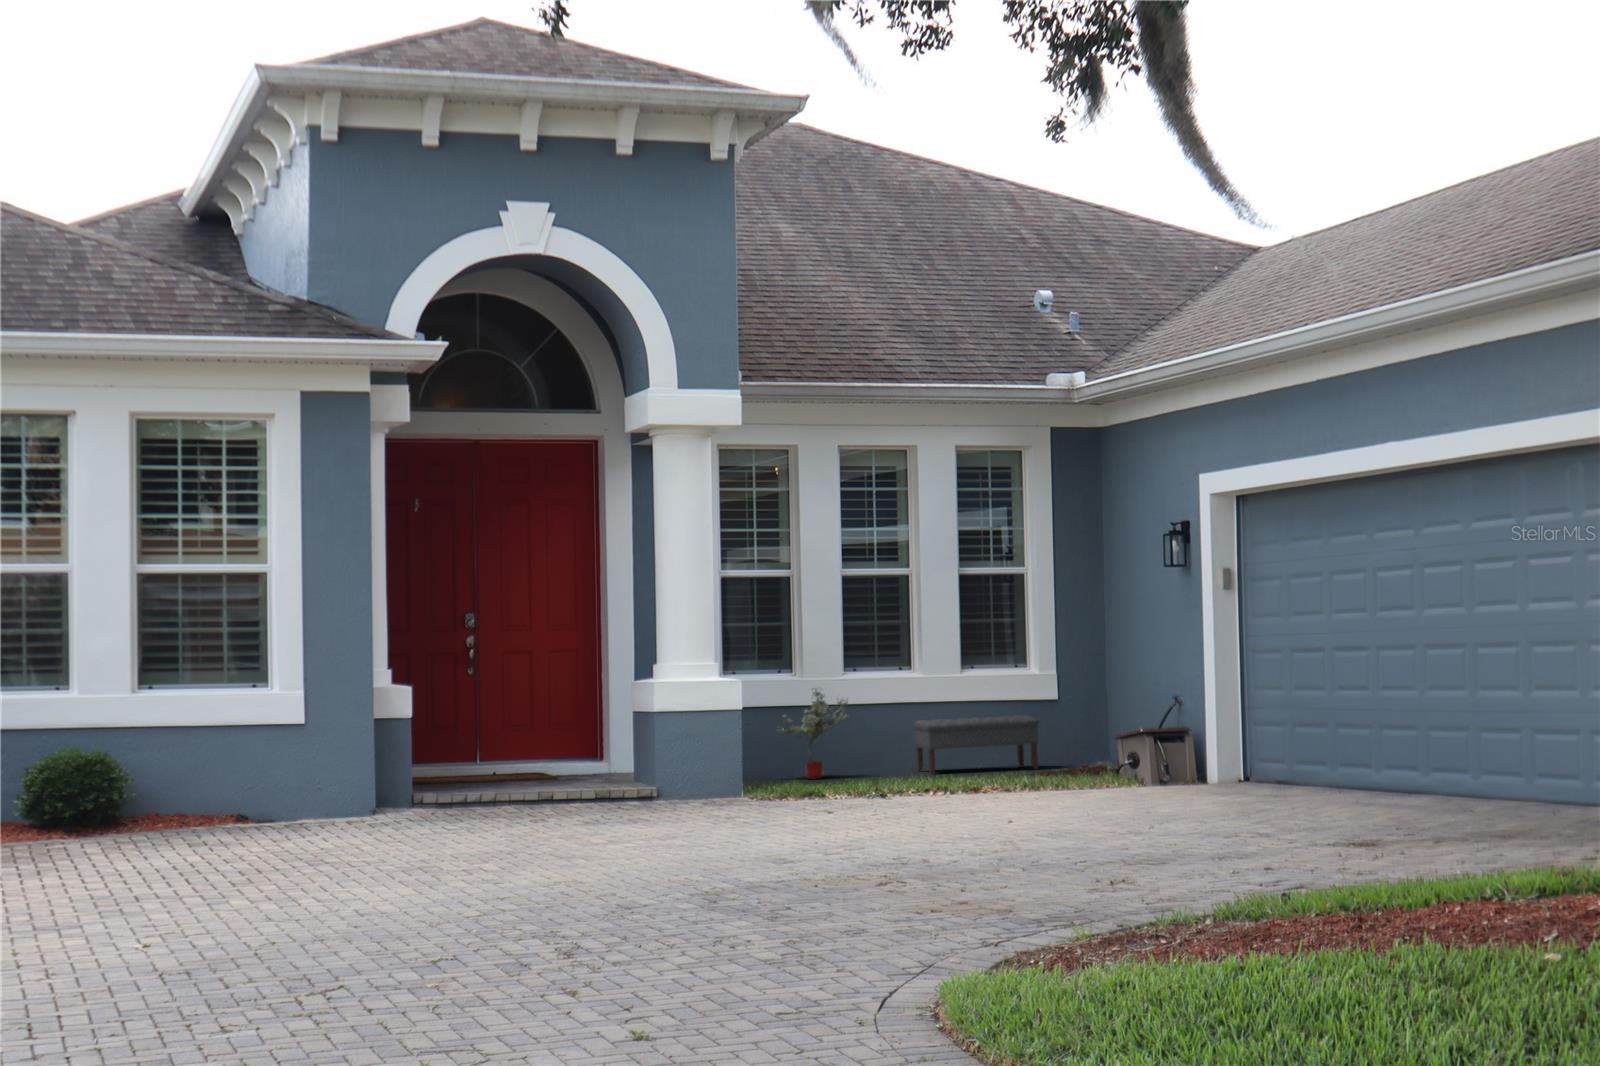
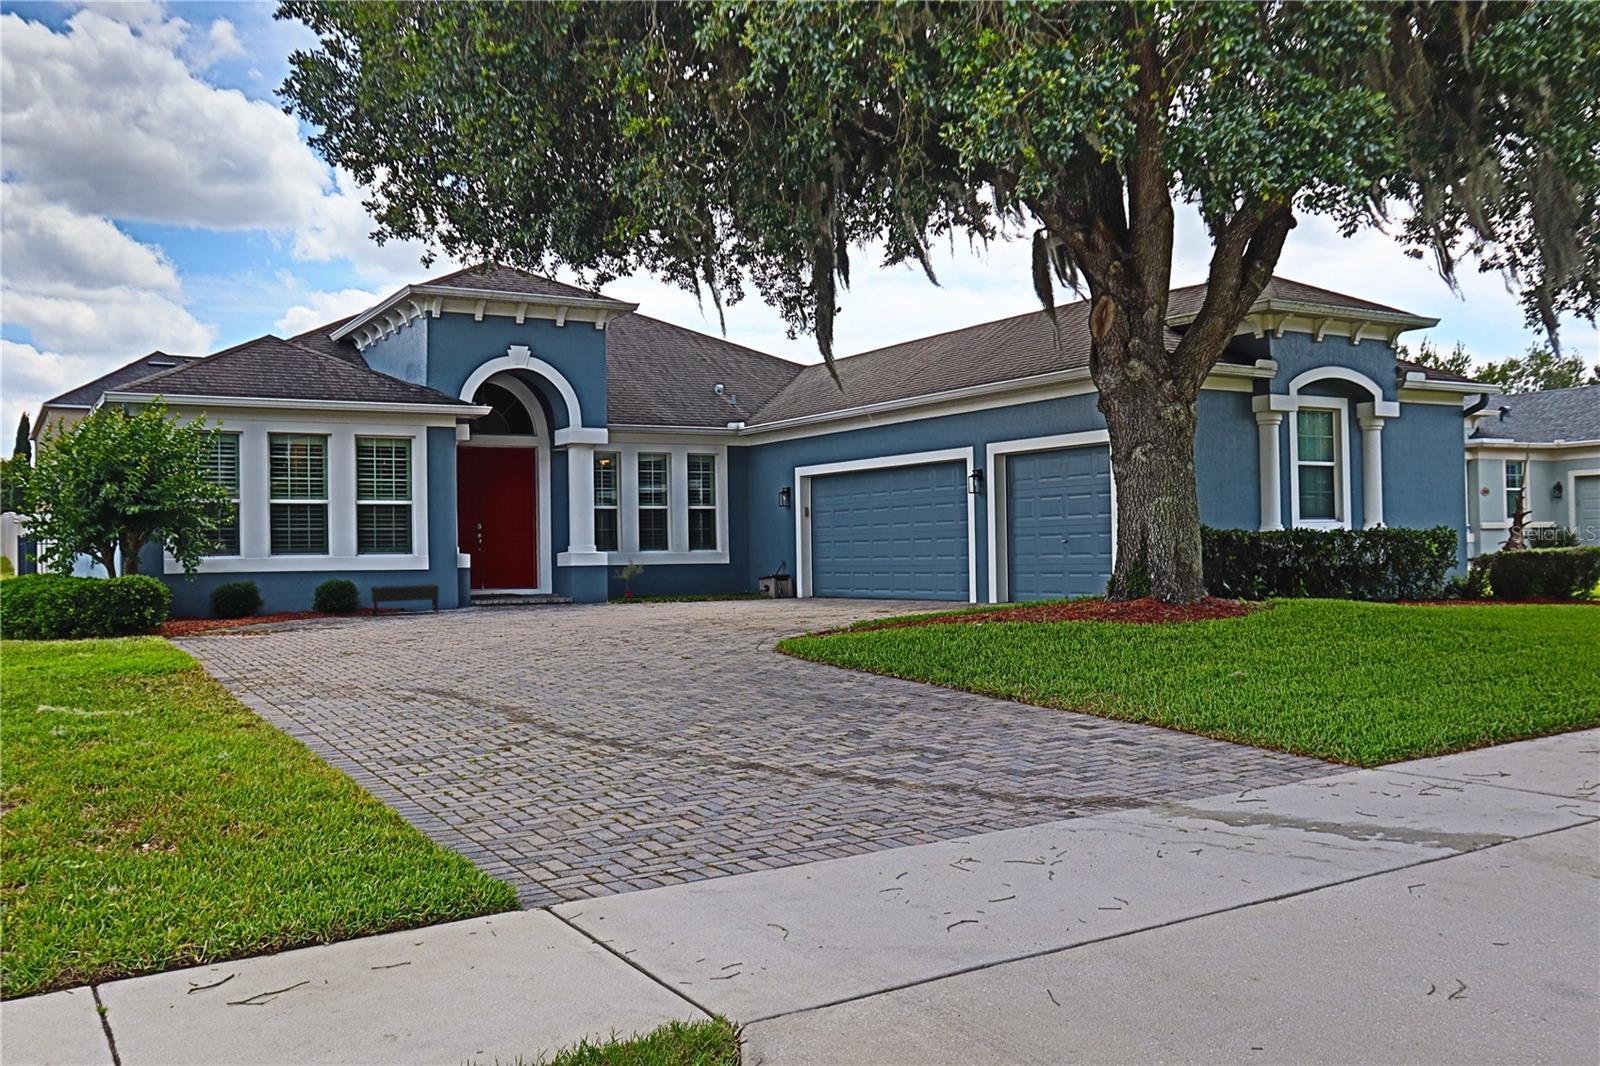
bench: present [914,715,1038,775] -> present [371,584,439,616]

